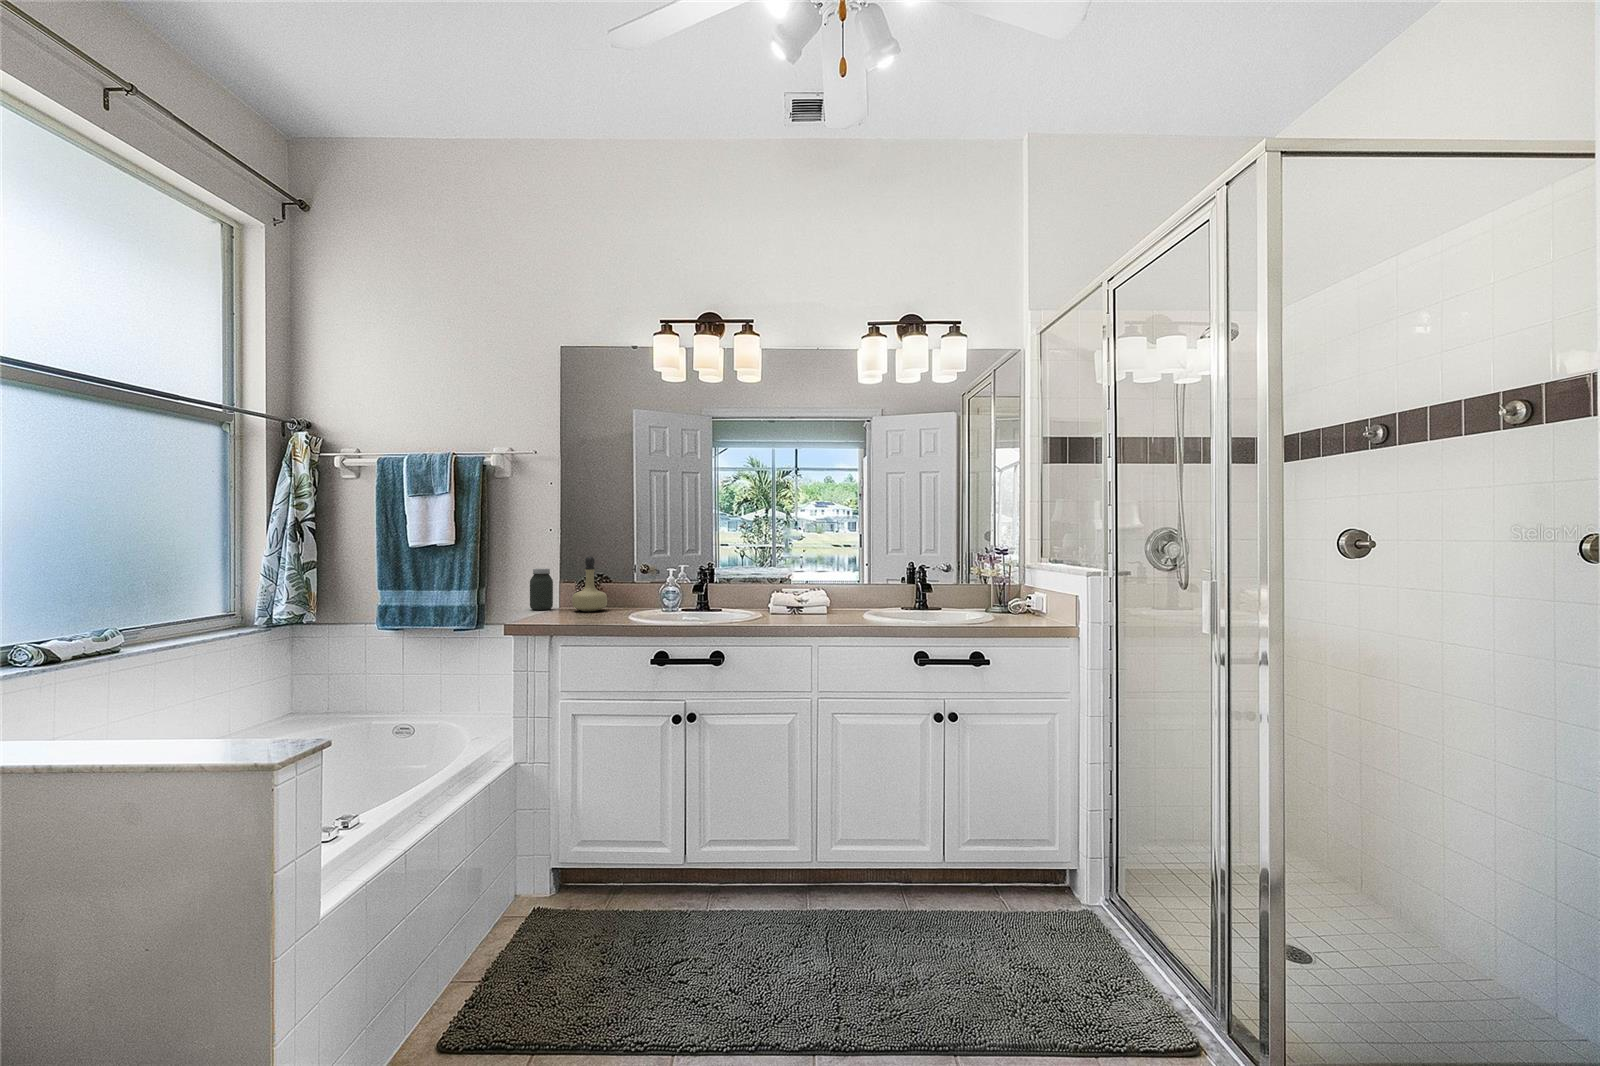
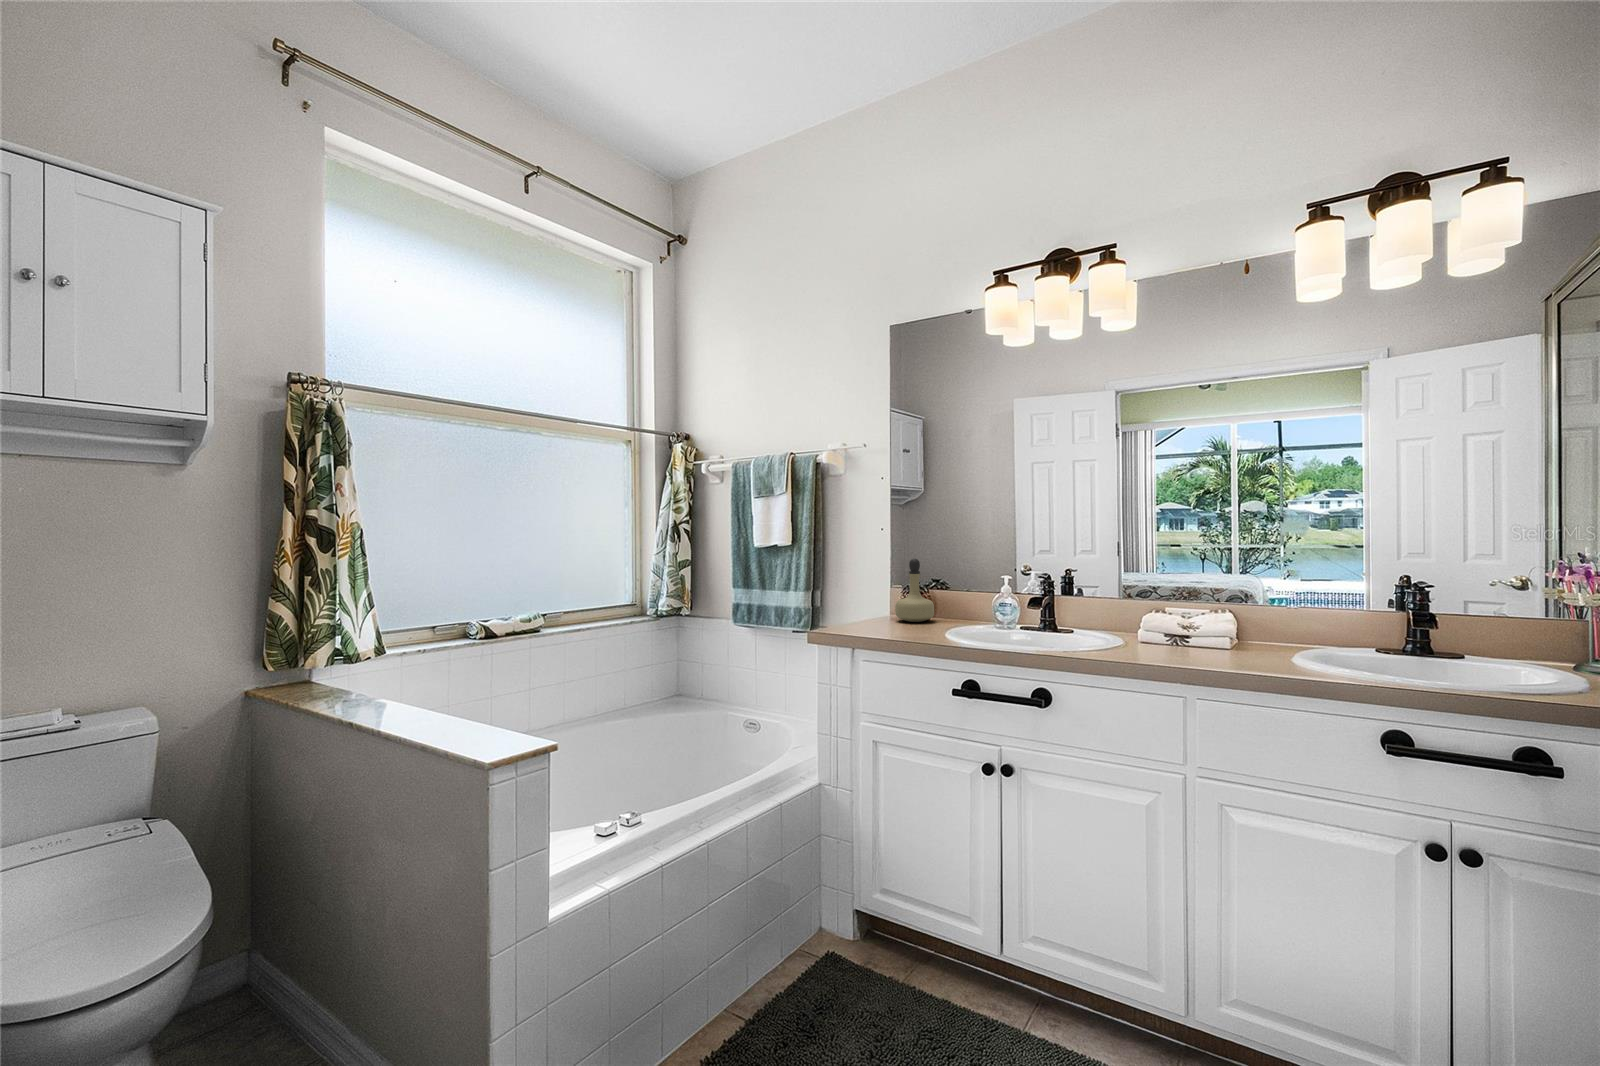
jar: present [530,569,553,610] -> none [858,571,882,616]

